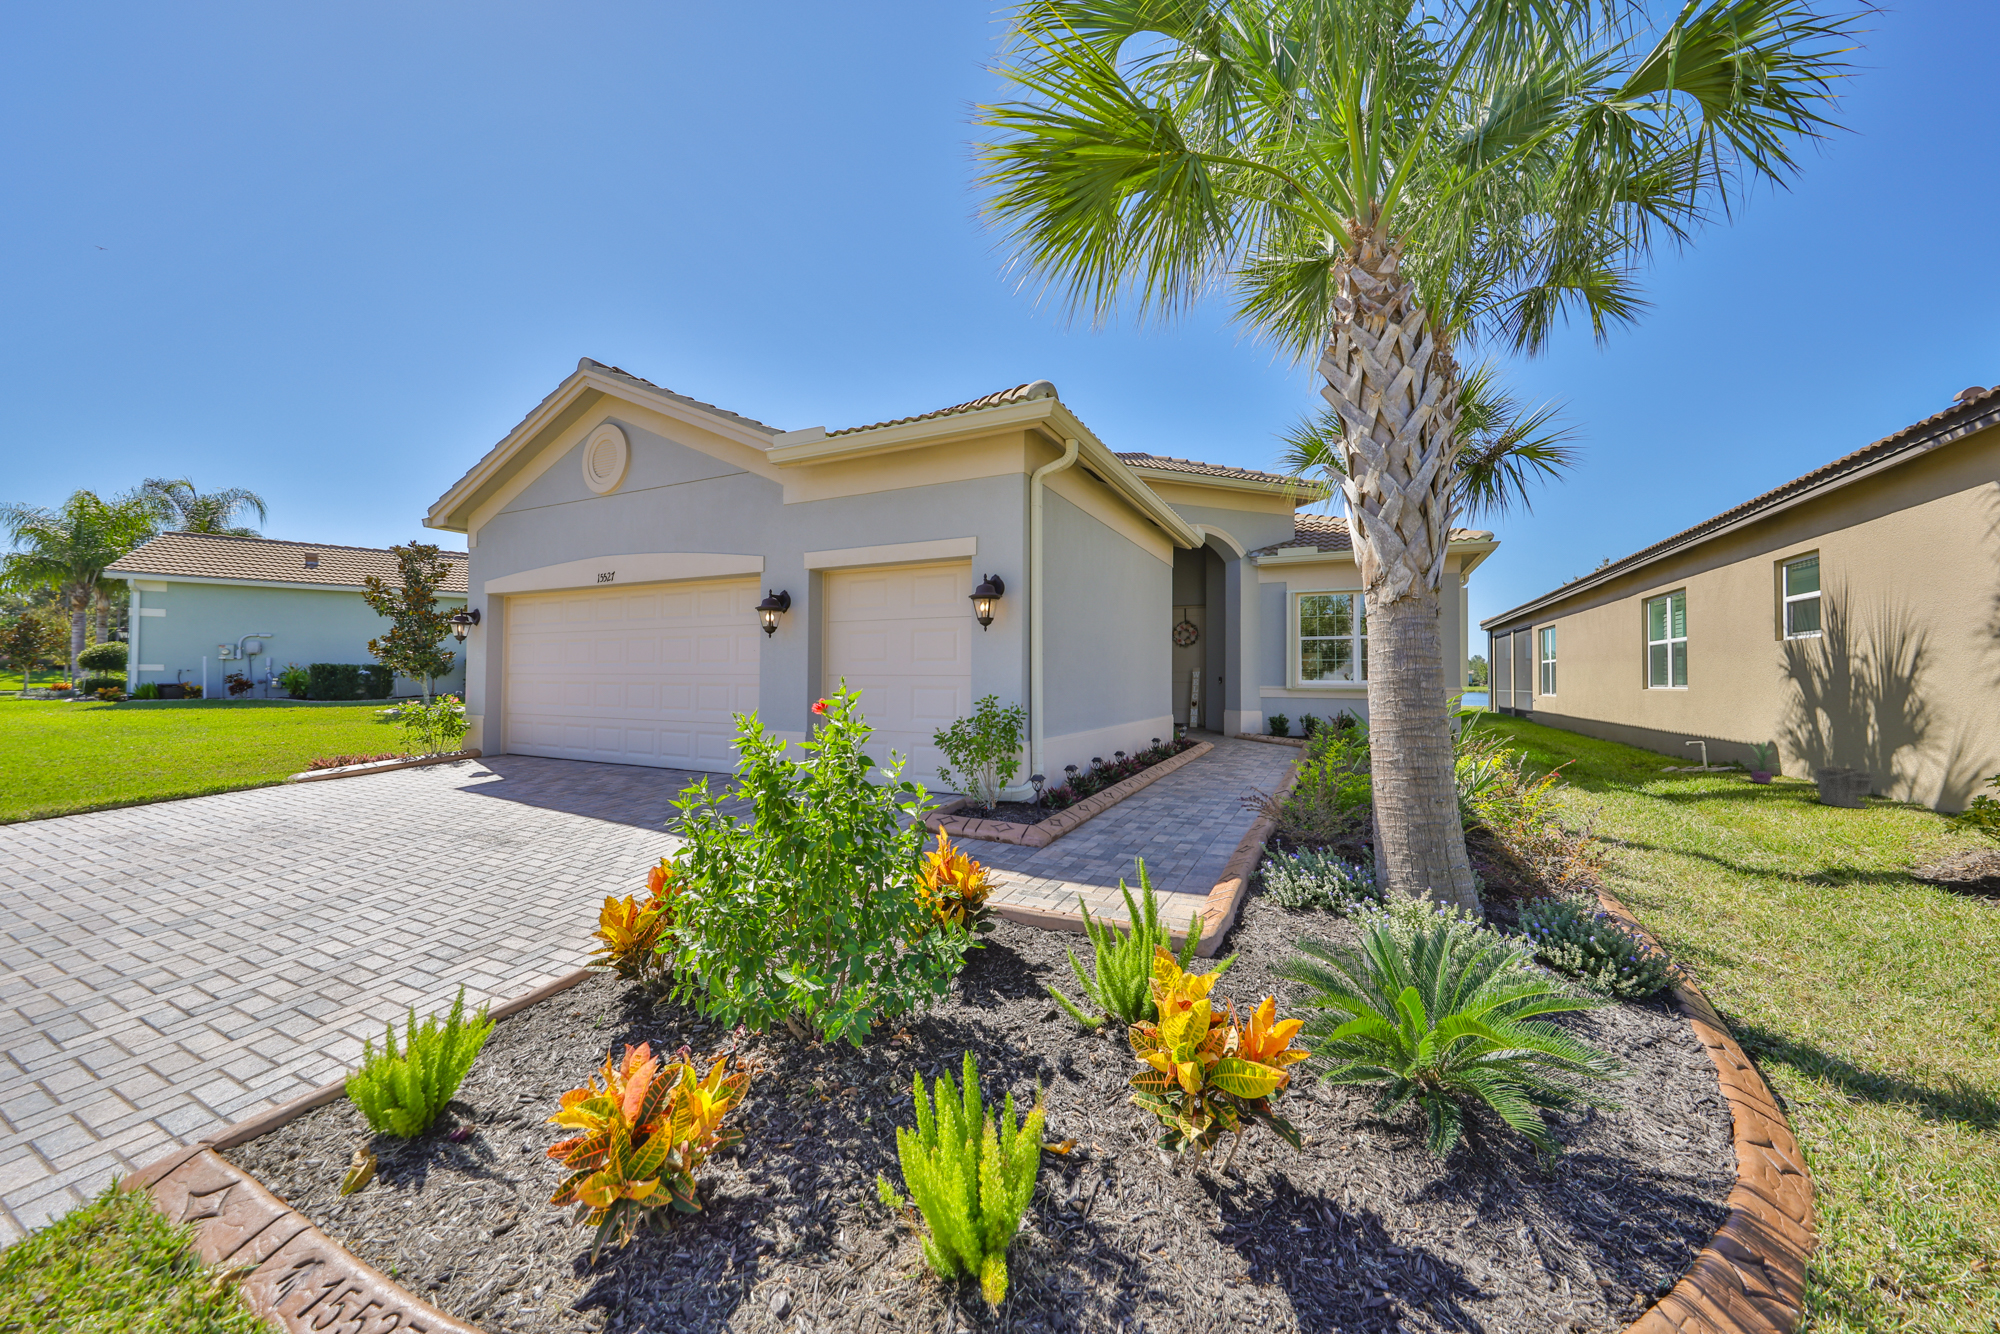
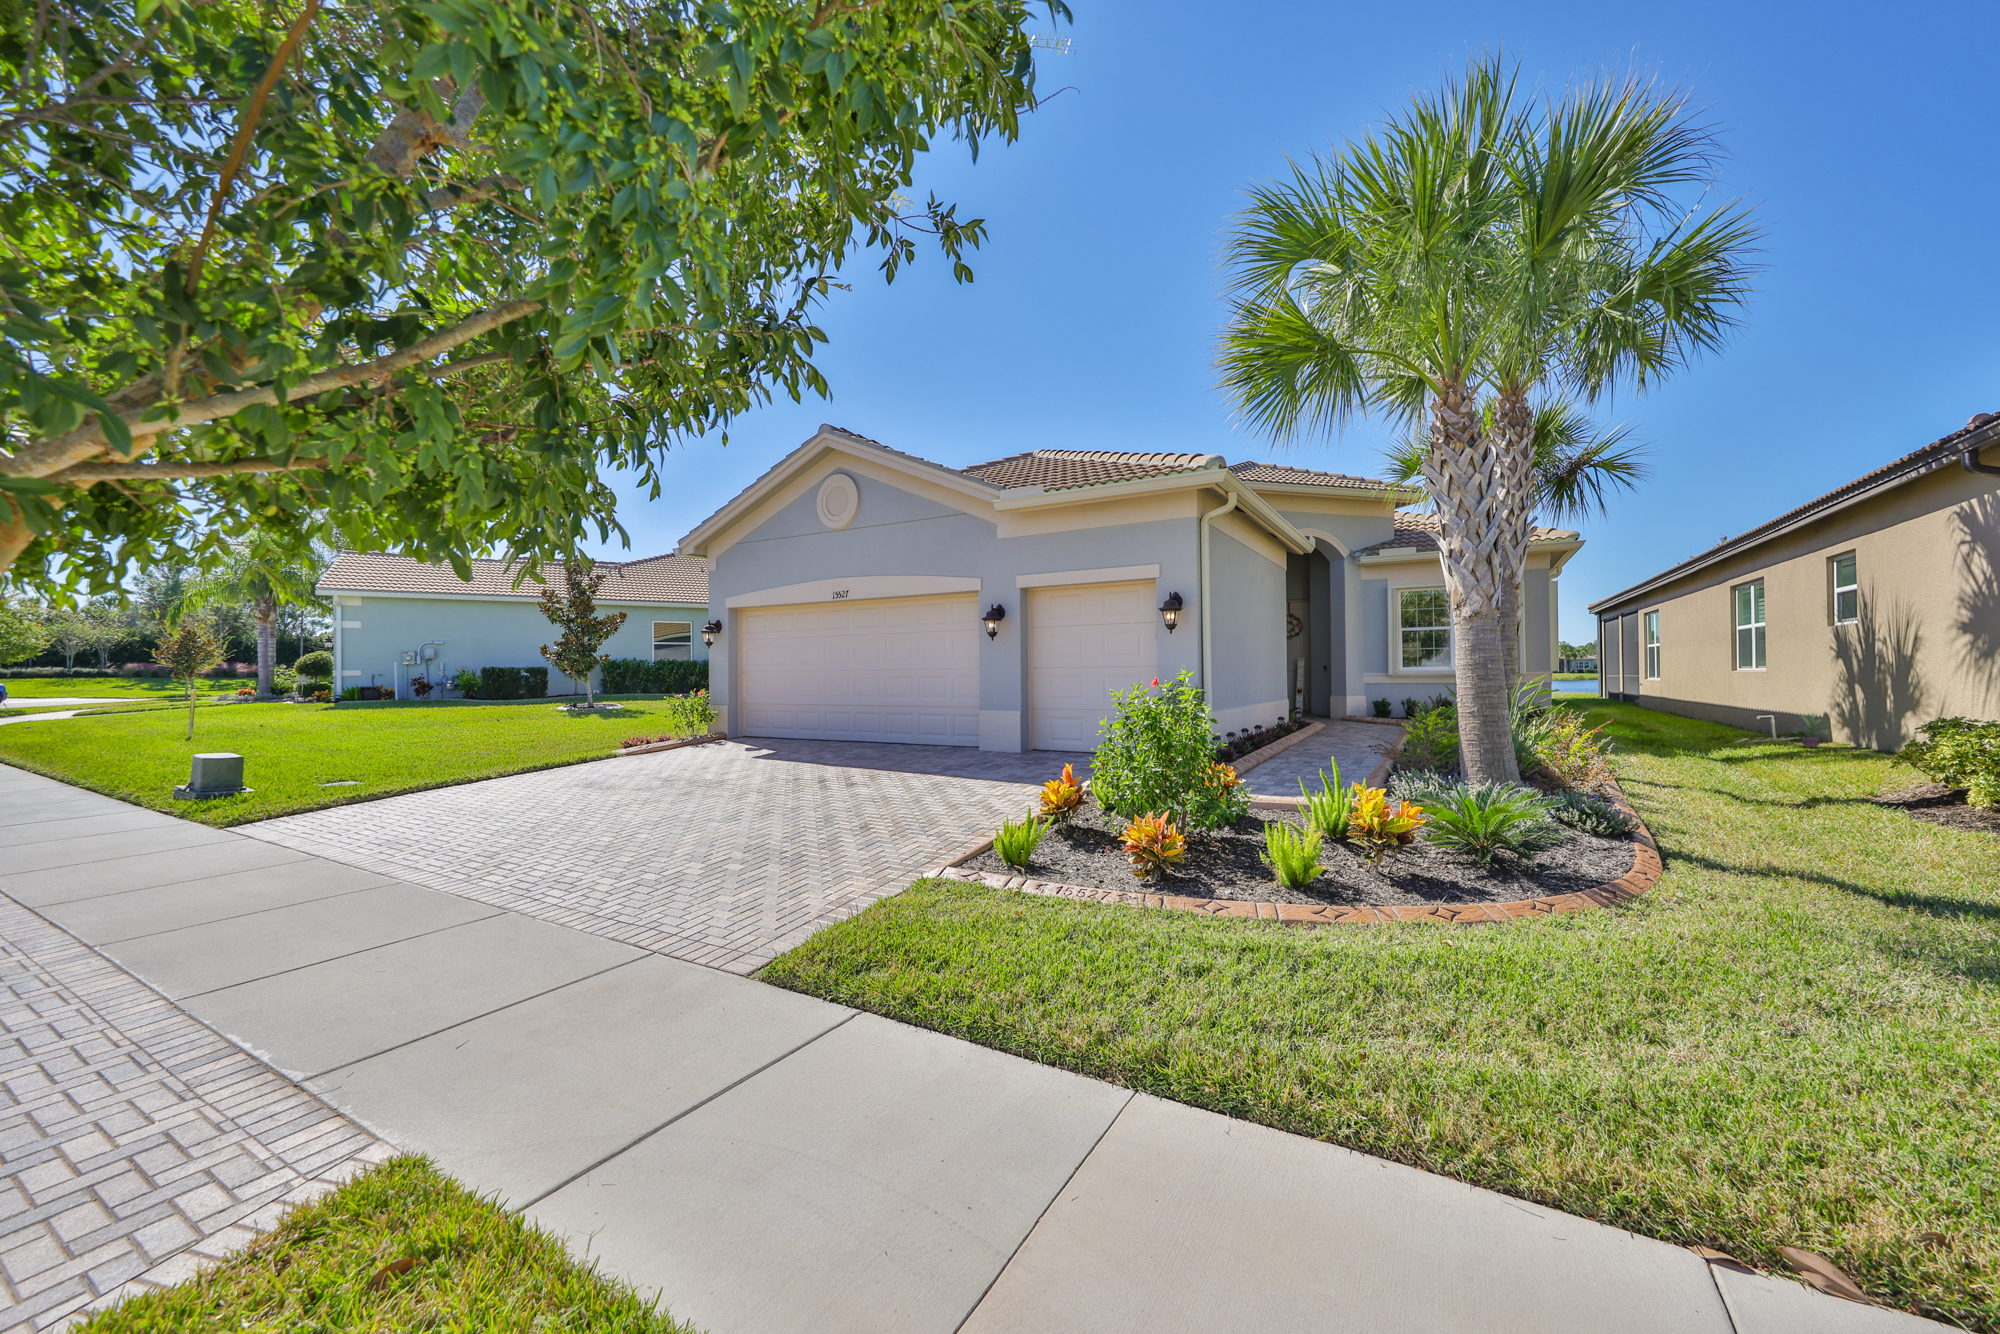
bucket: present [1817,765,1875,809] -> none [1839,729,1891,763]

